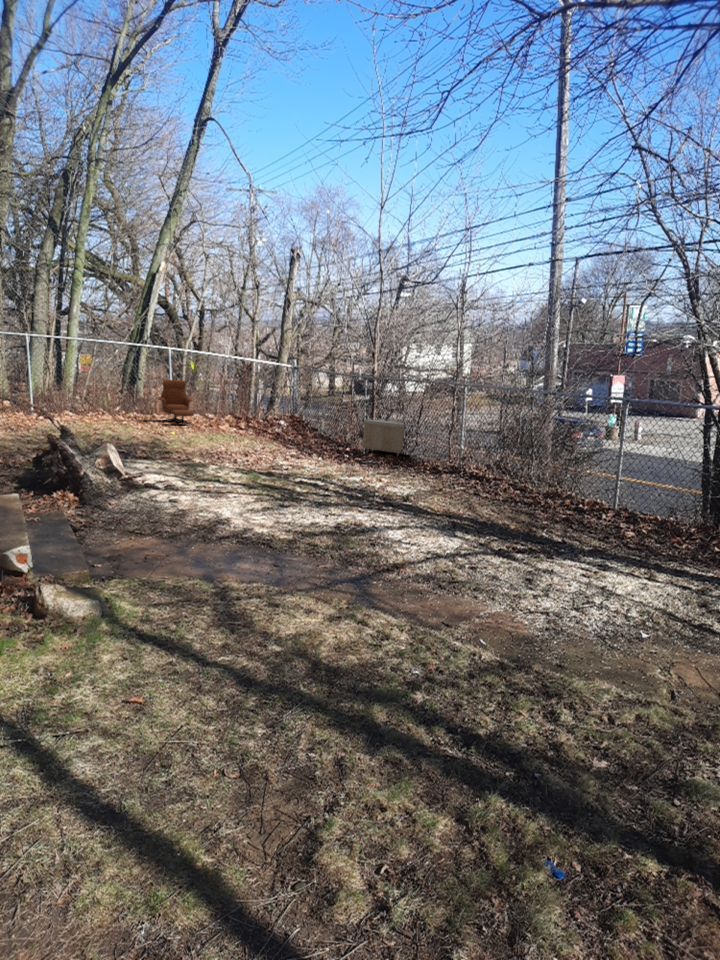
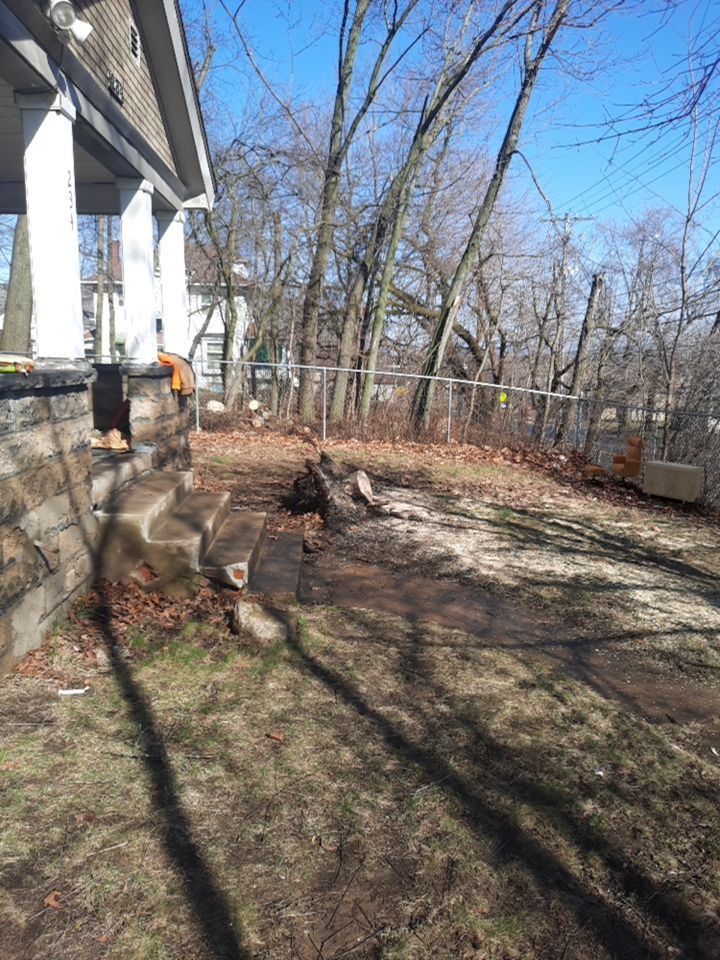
lounge chair: present [158,380,194,426] -> present [581,436,643,487]

